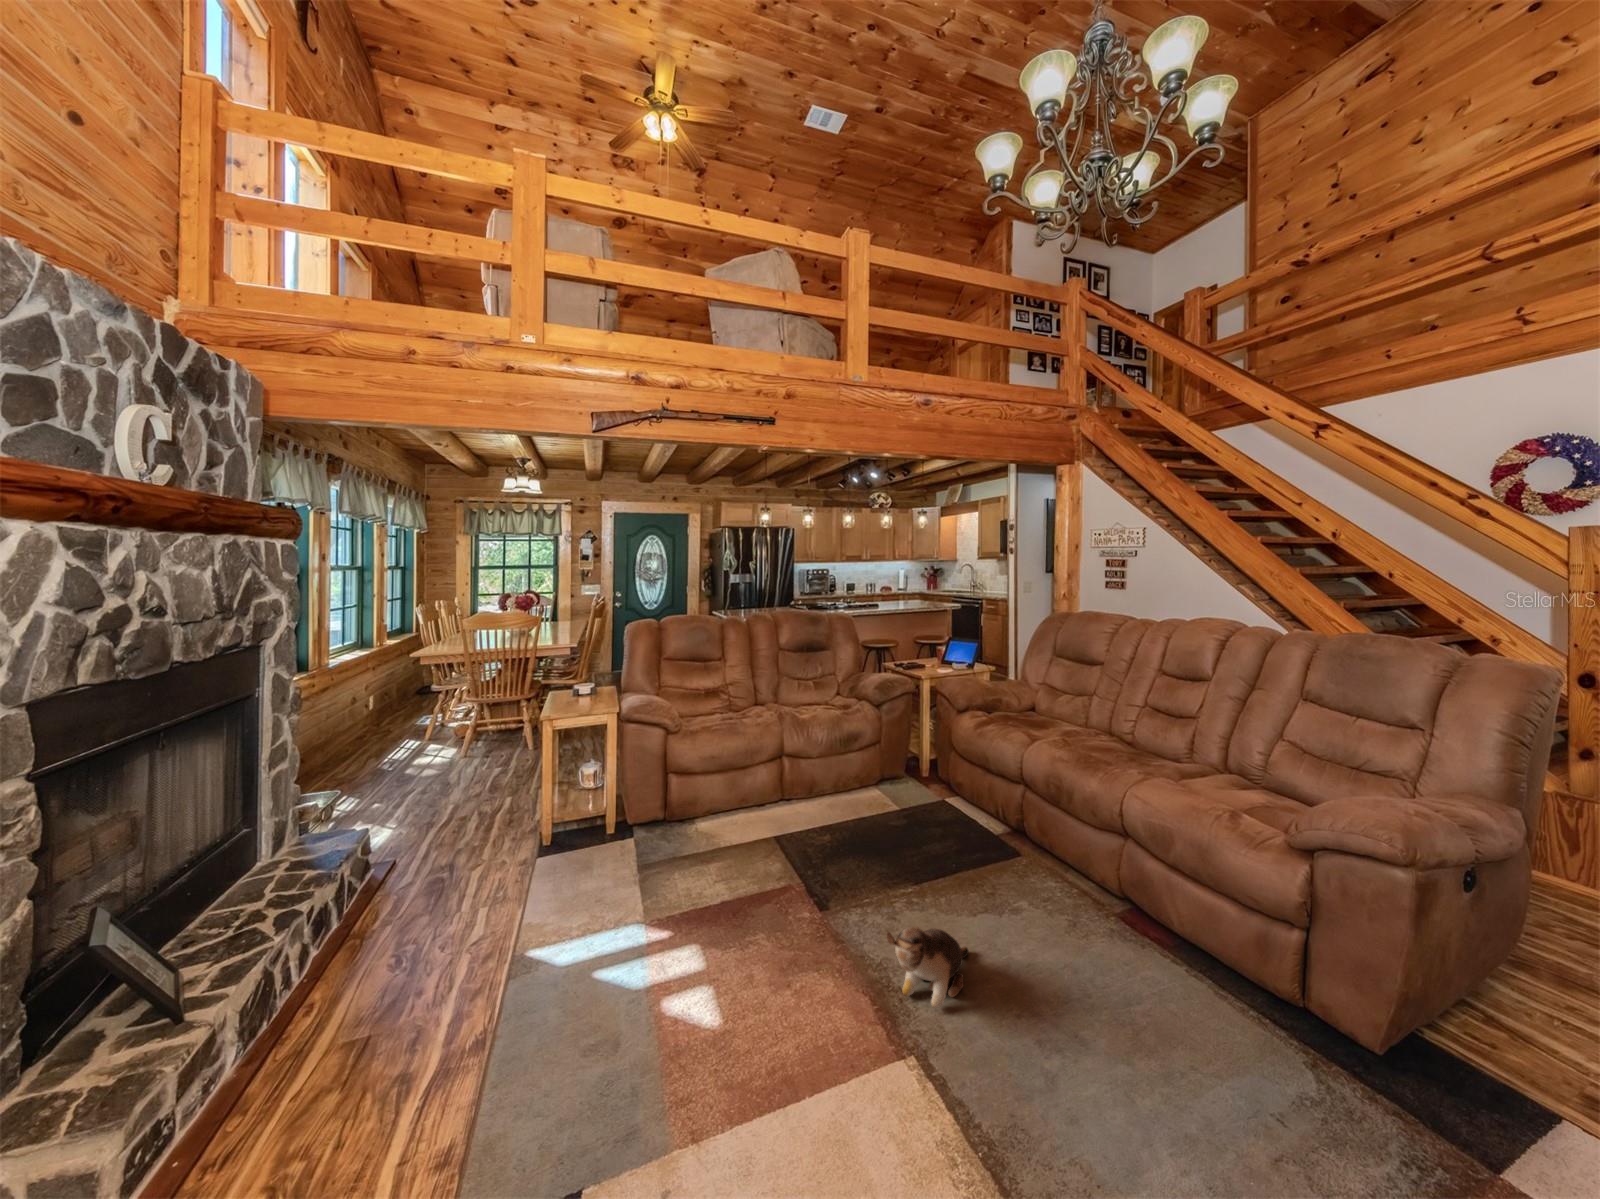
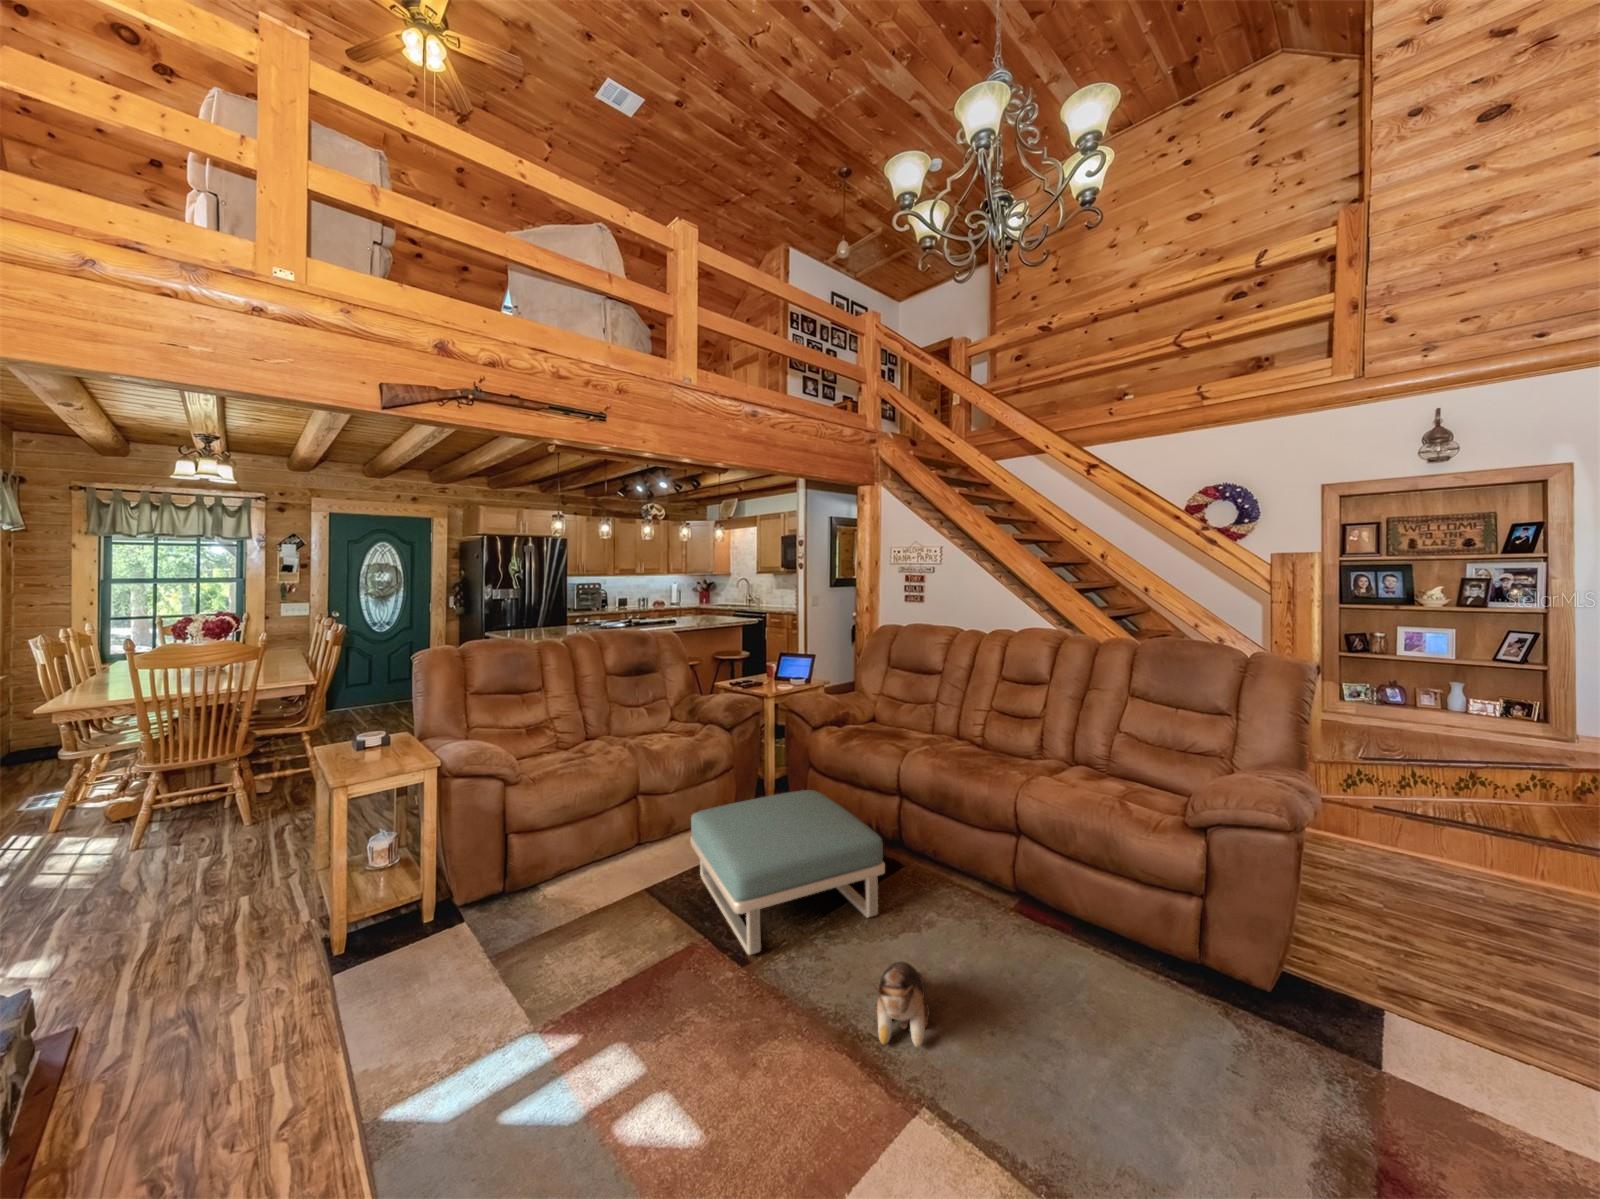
footstool: none [816,766,977,895] -> present [690,790,885,955]

